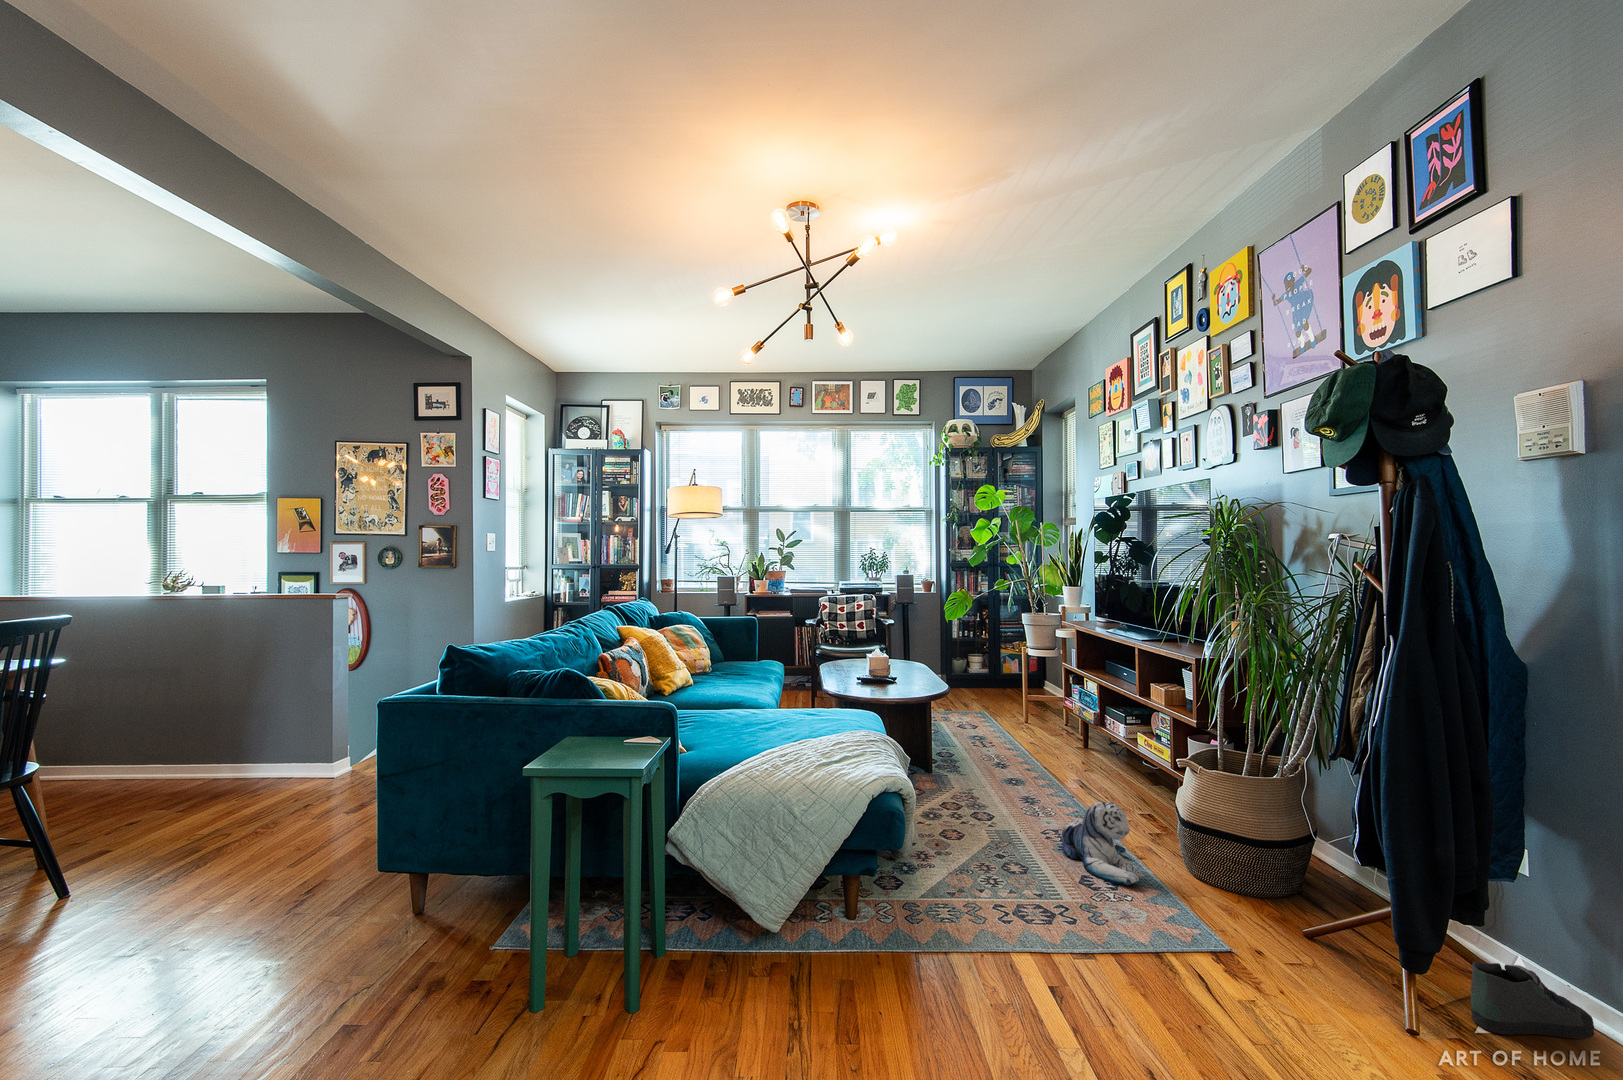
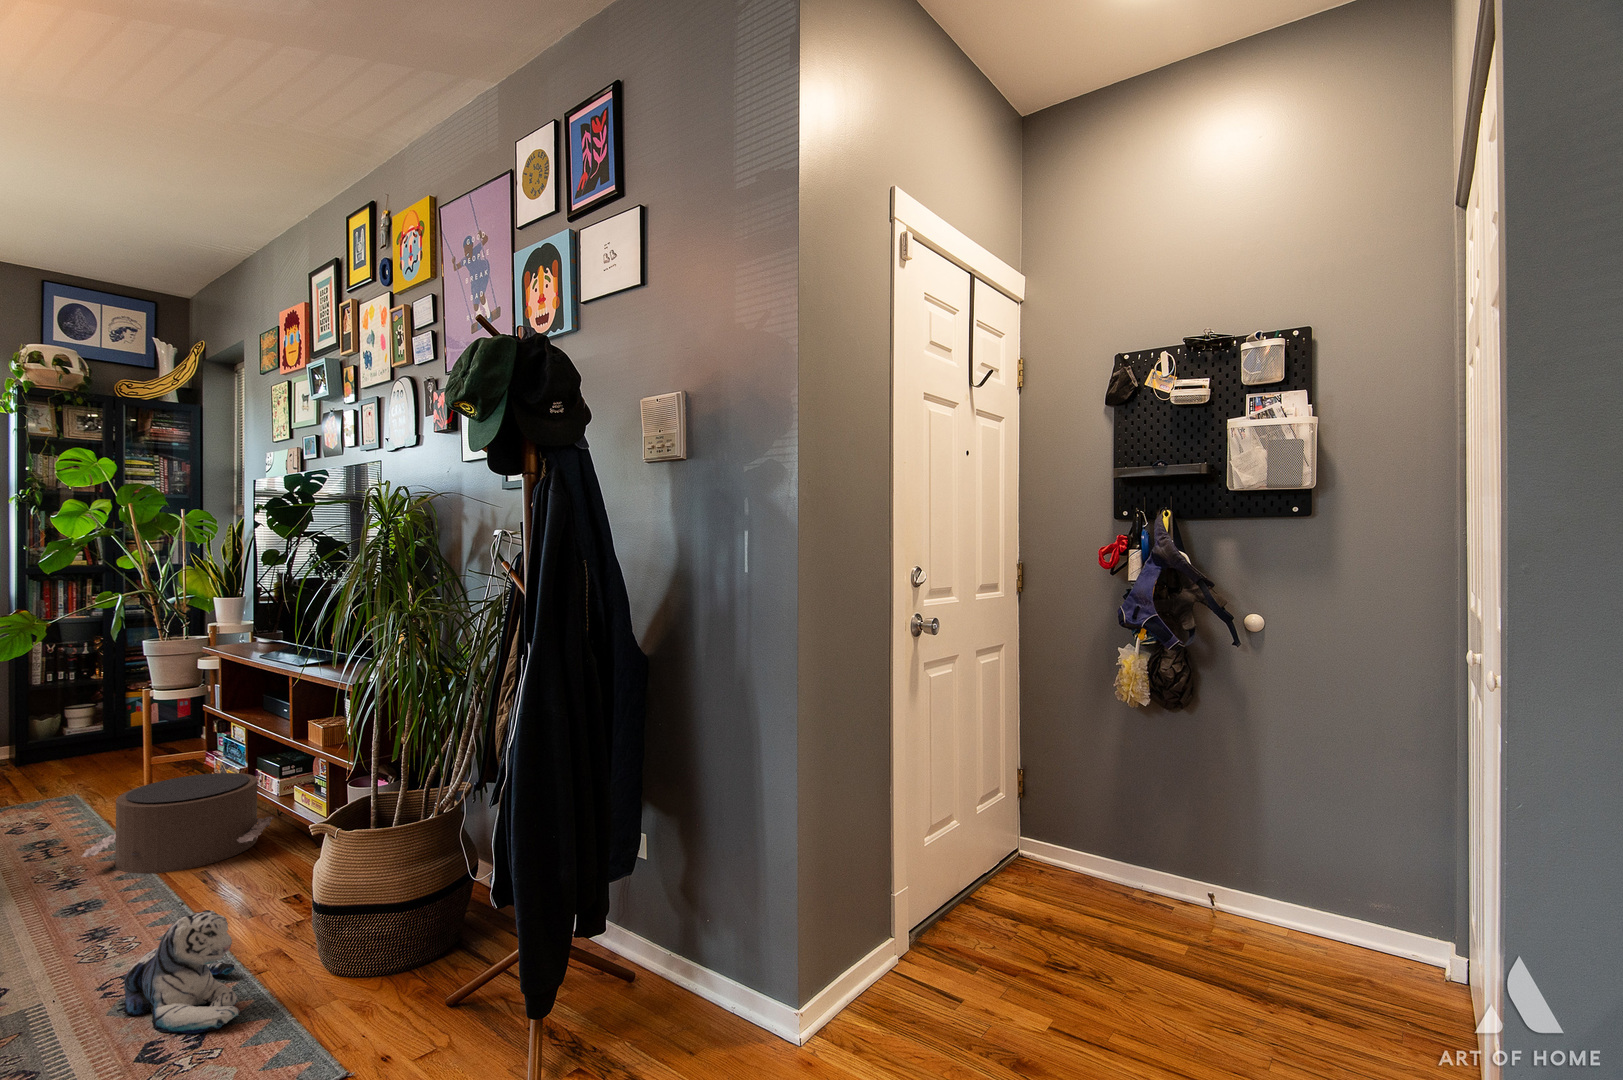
pouf: none [1007,714,1118,779] -> present [82,773,273,874]
shoe: present [1471,962,1594,1039] -> none [594,961,687,1043]

